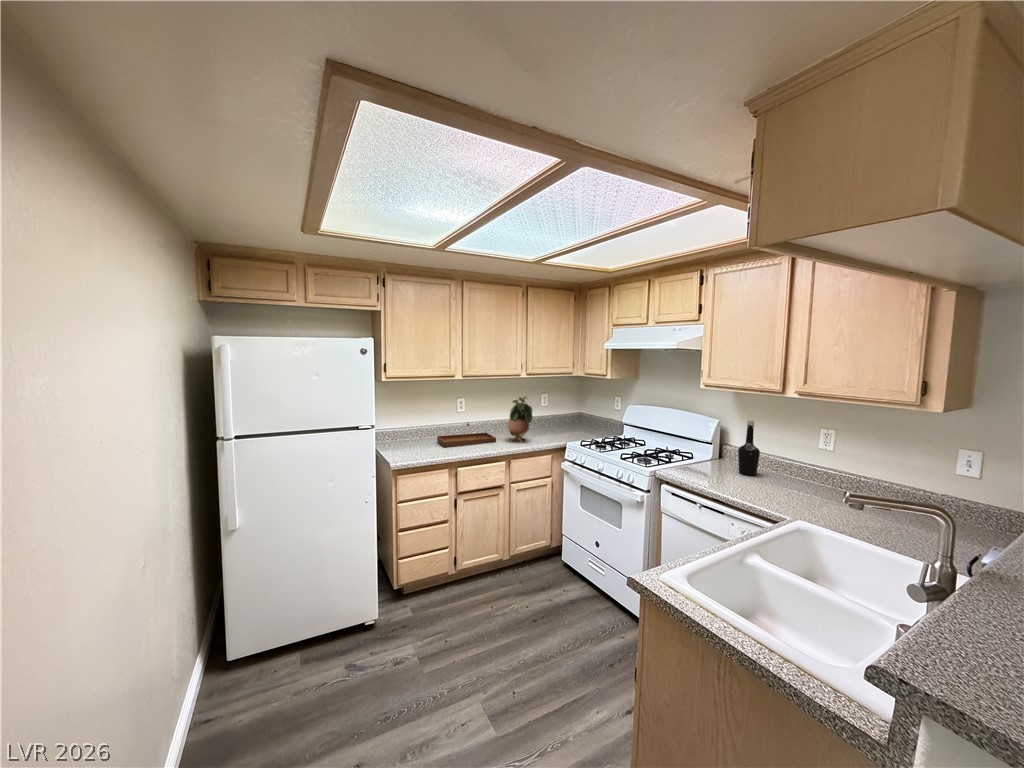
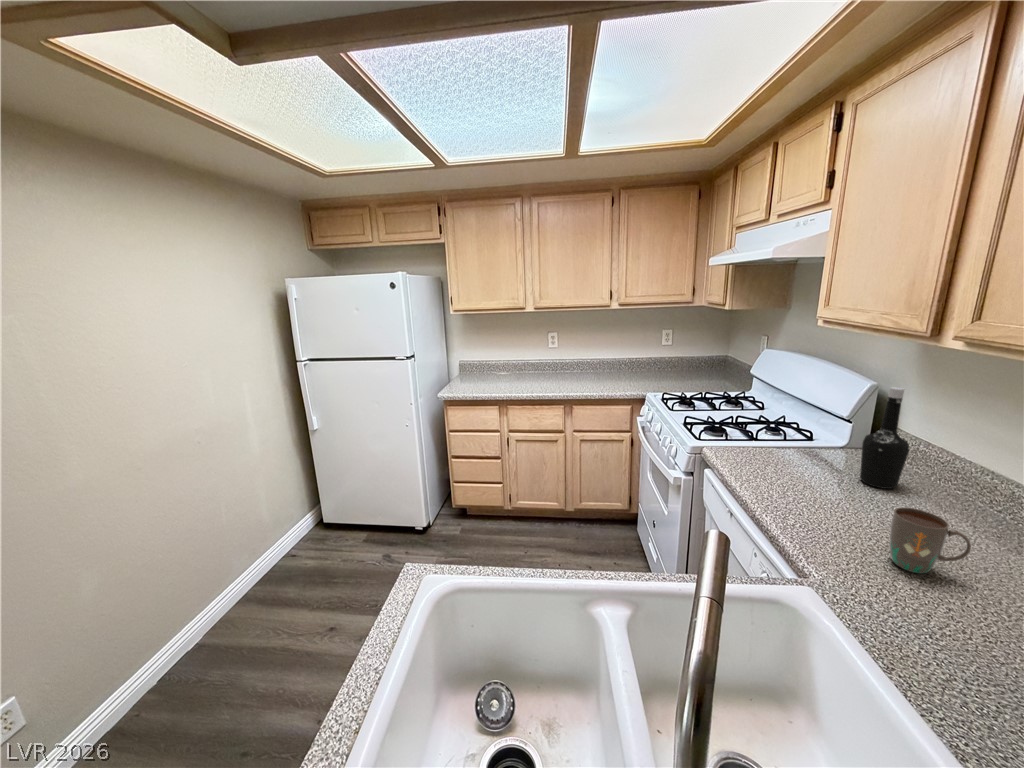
potted plant: present [508,396,533,442] -> none [589,331,619,388]
tray: present [437,423,496,447] -> none [516,360,576,385]
mug: none [796,475,827,506] -> present [890,508,971,574]

